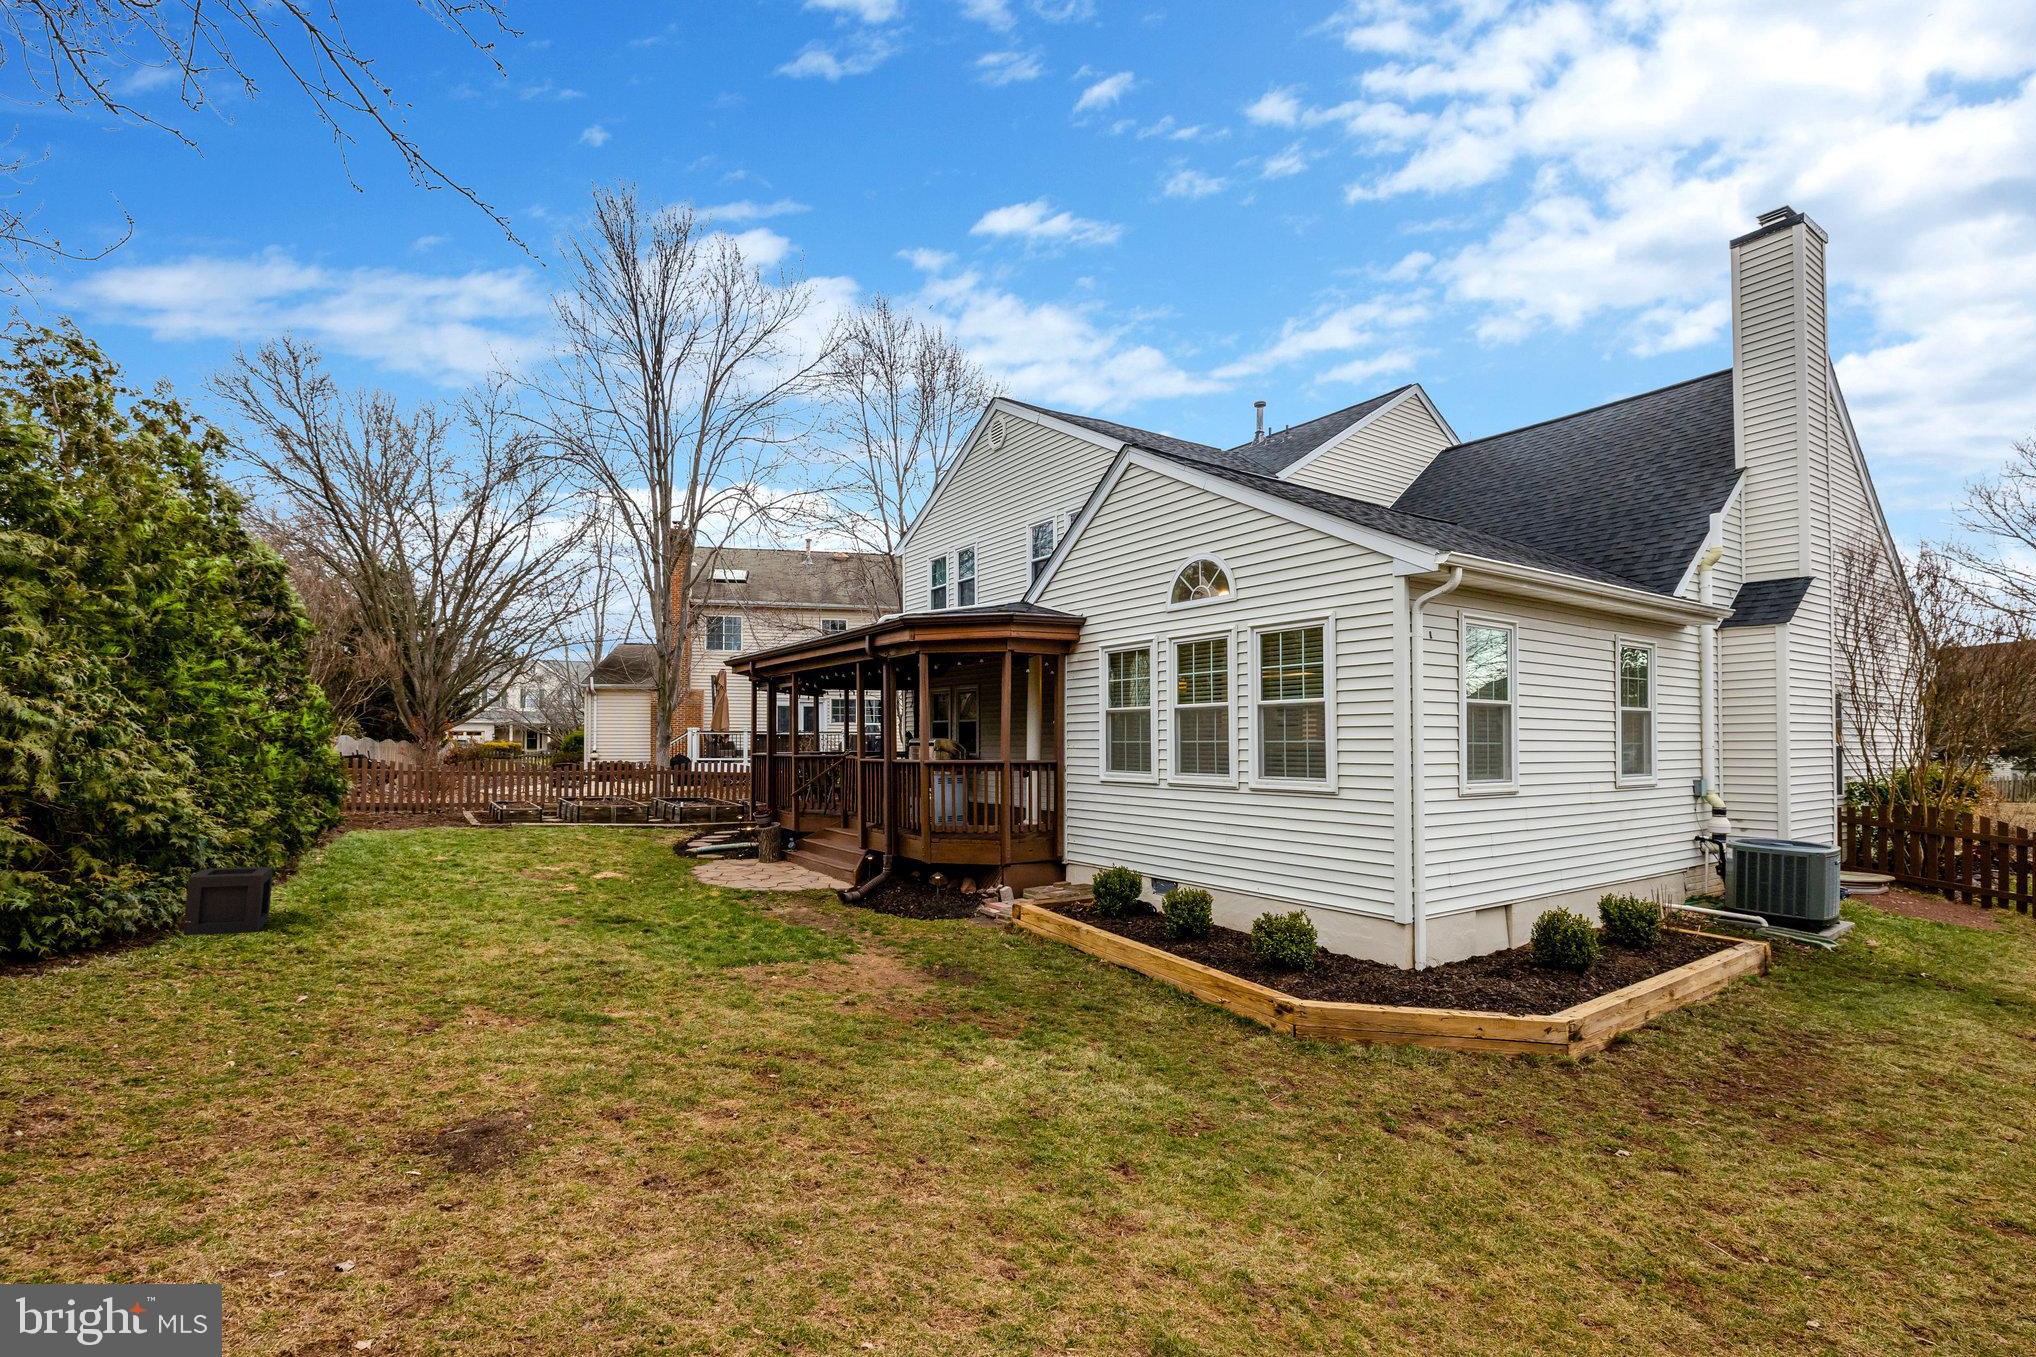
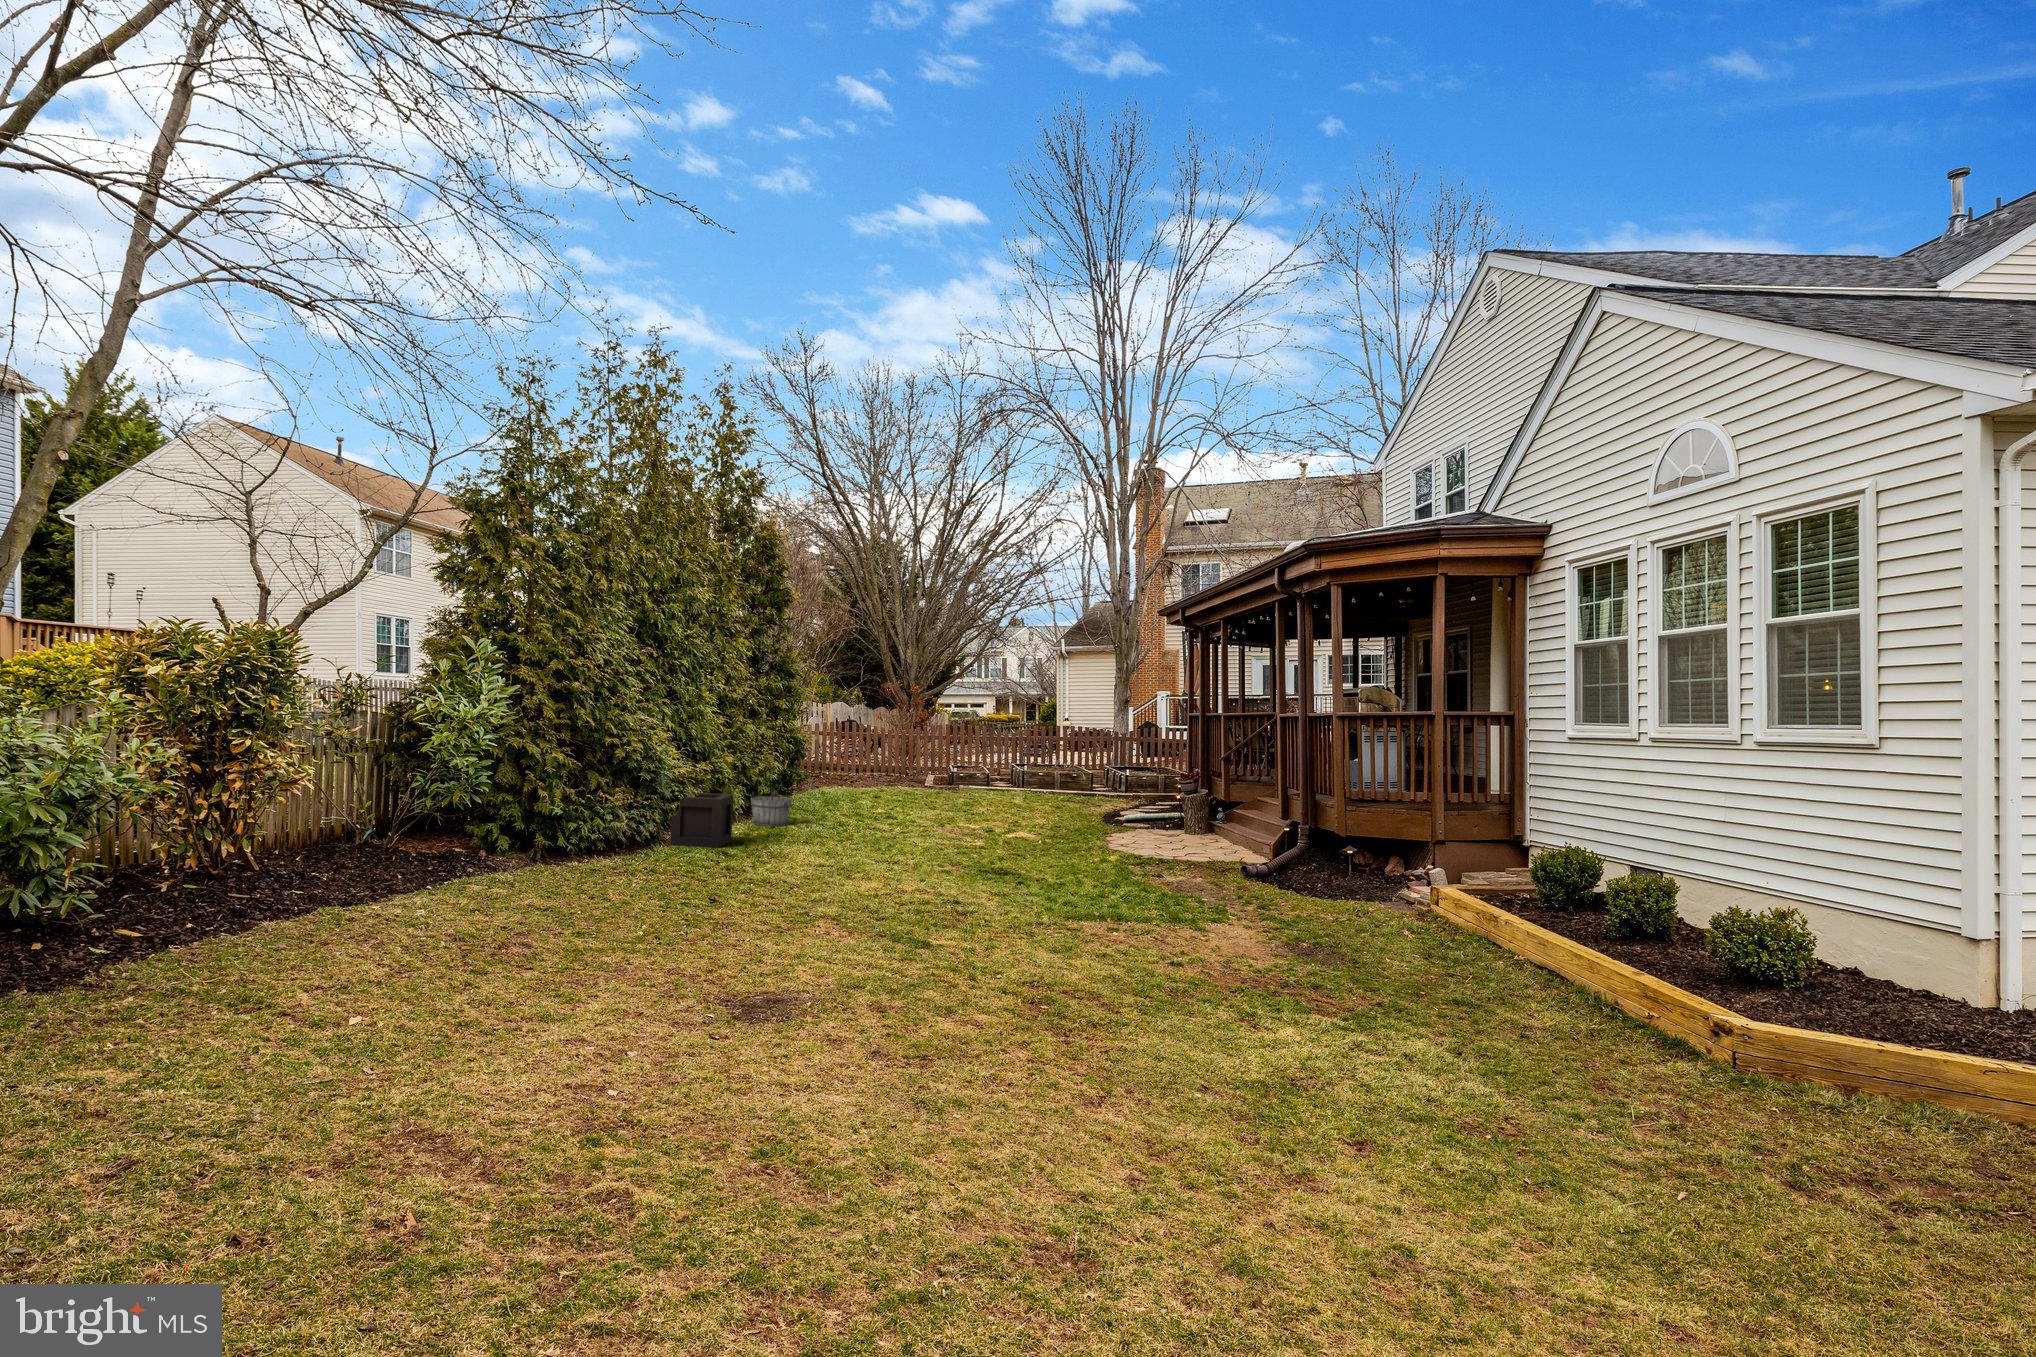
wooden bucket: none [279,853,337,896] -> present [751,789,792,826]

